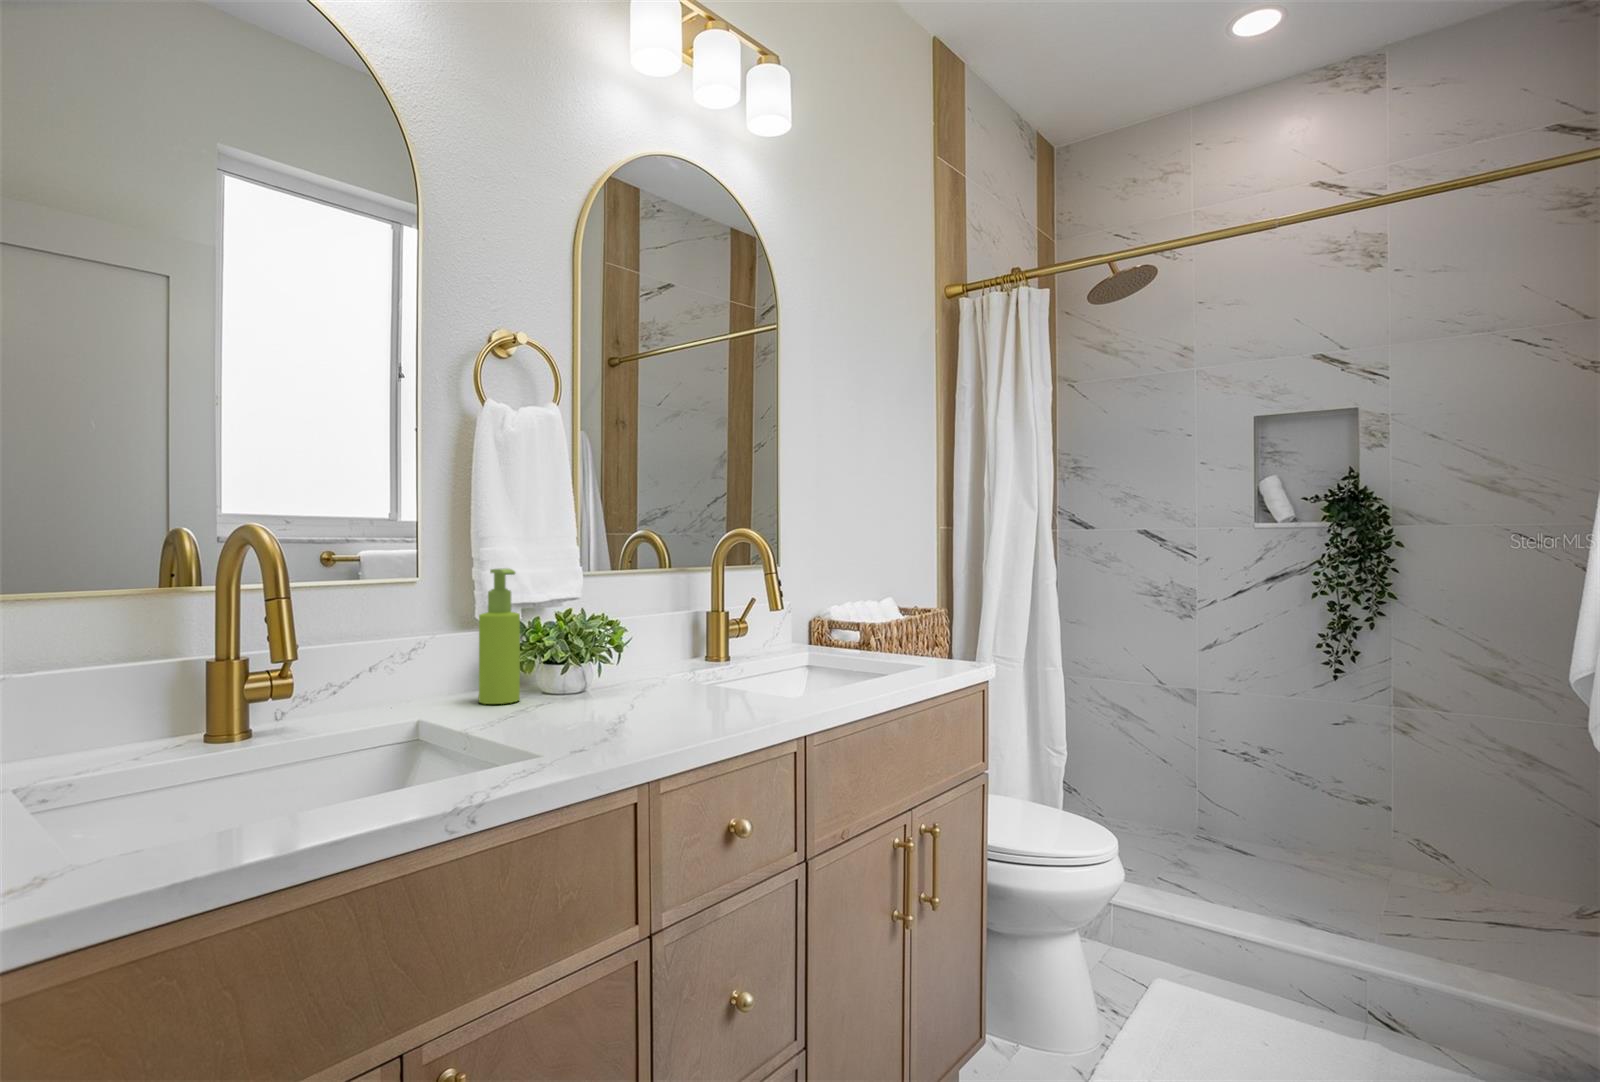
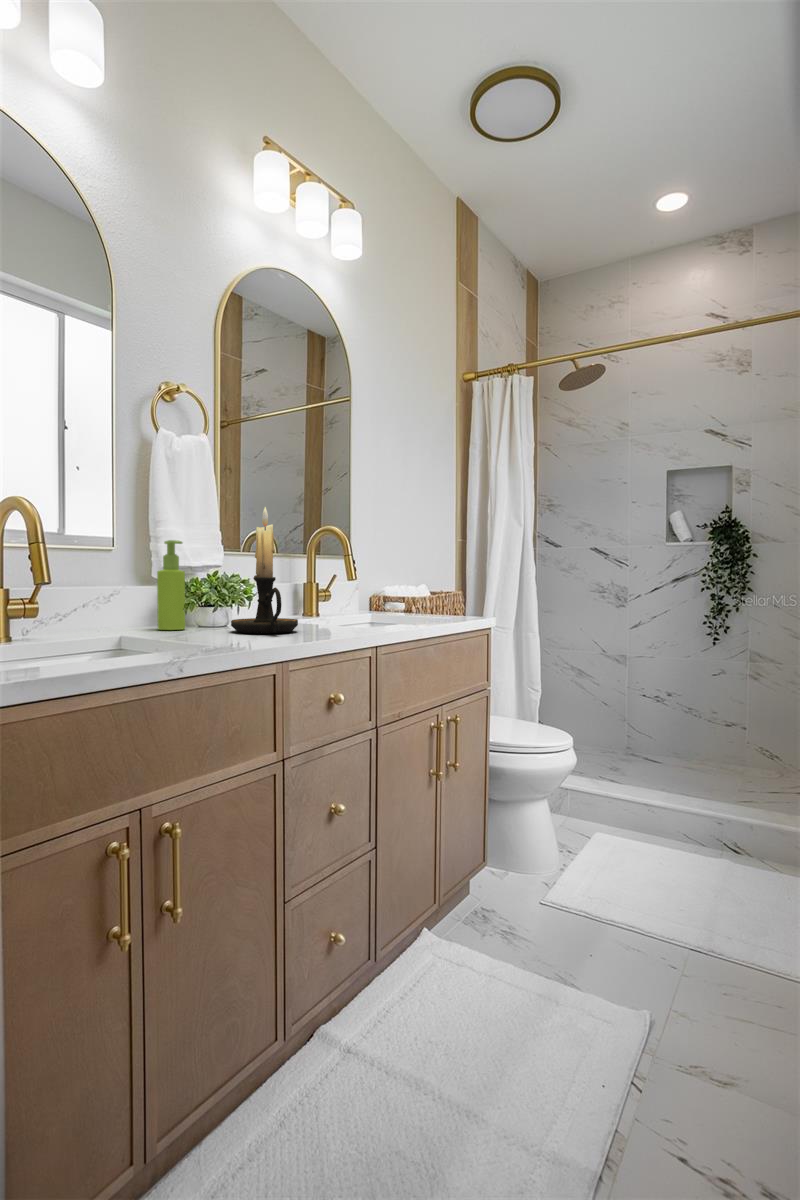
candle holder: none [585,517,686,715] -> present [231,507,298,633]

